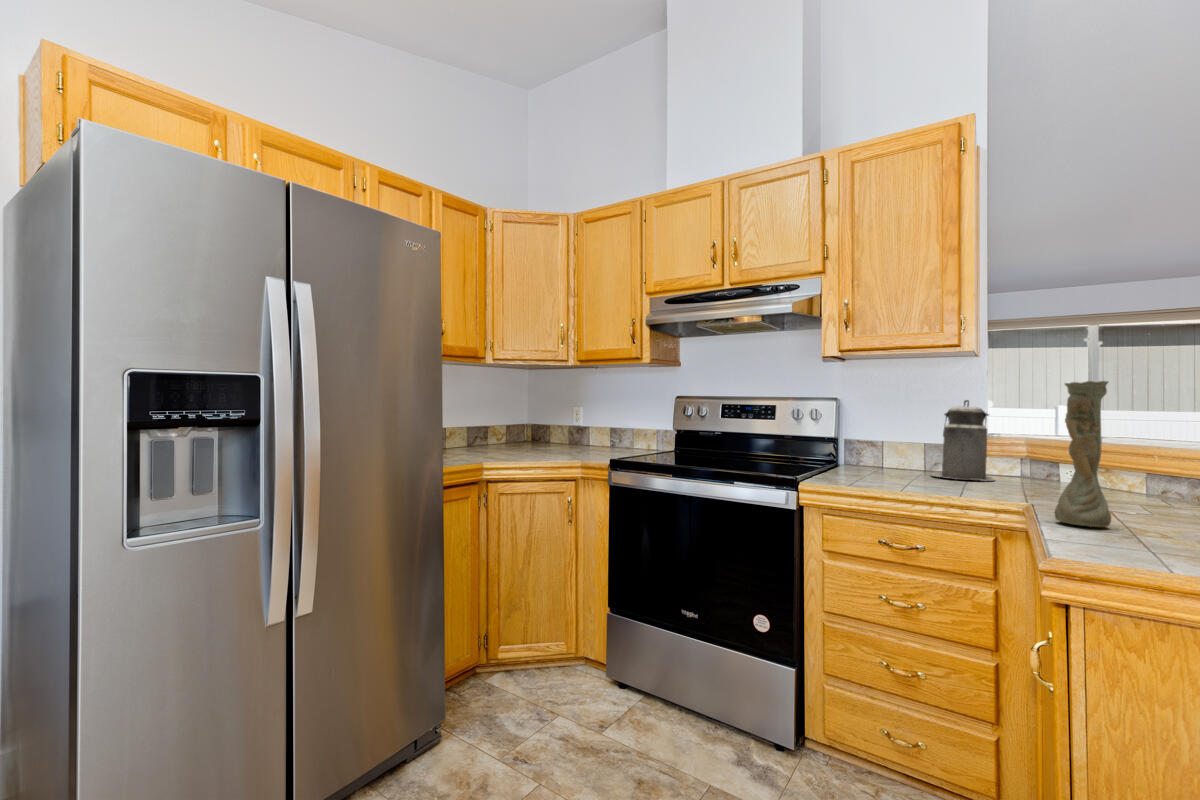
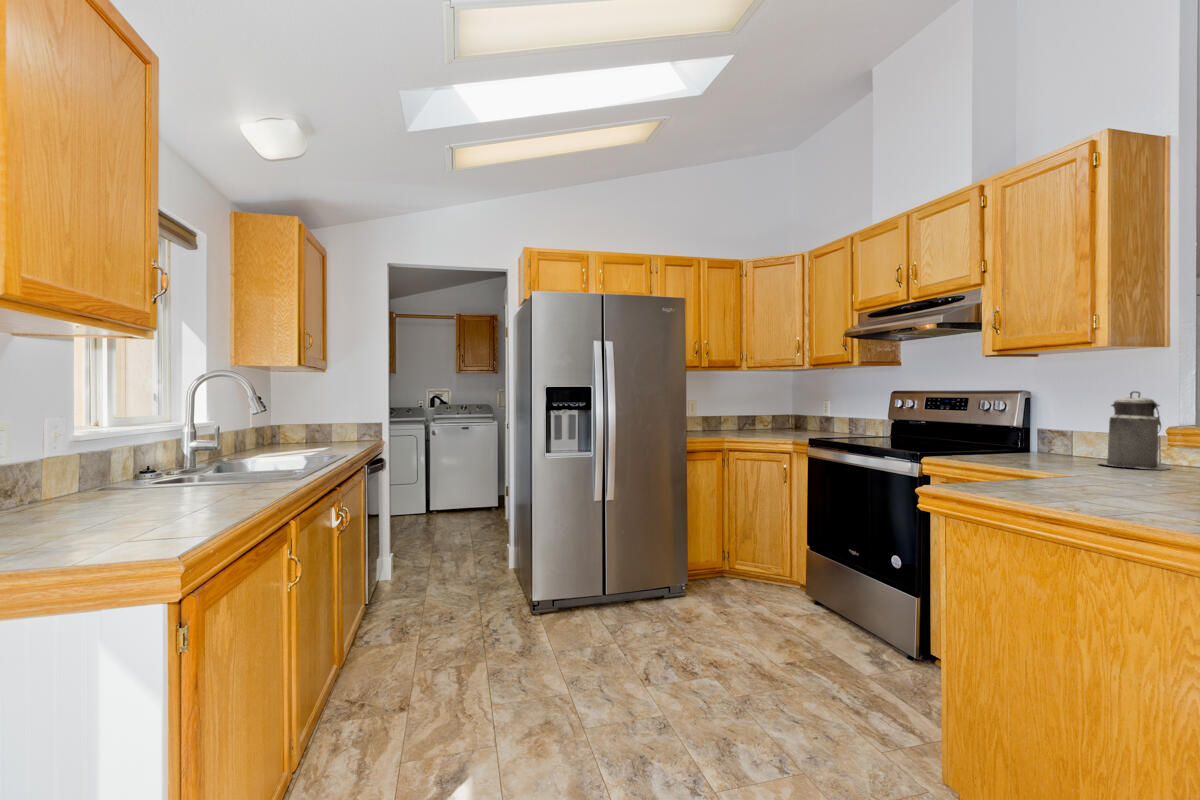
vase: present [1055,381,1111,527] -> none [1041,379,1086,493]

